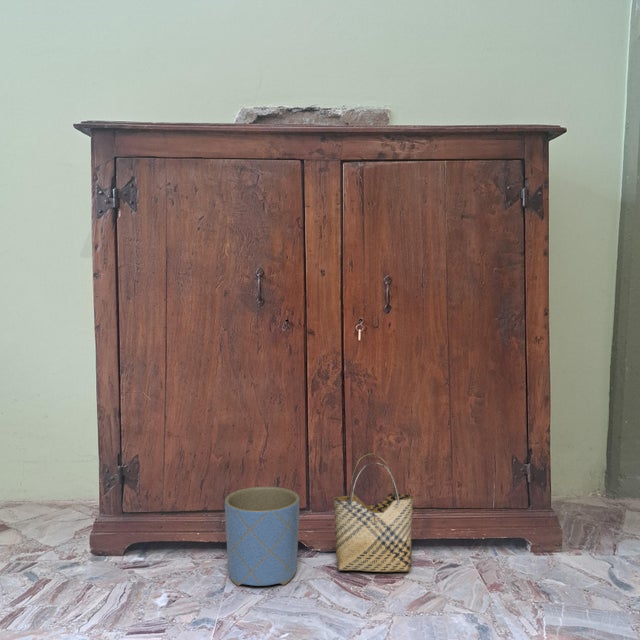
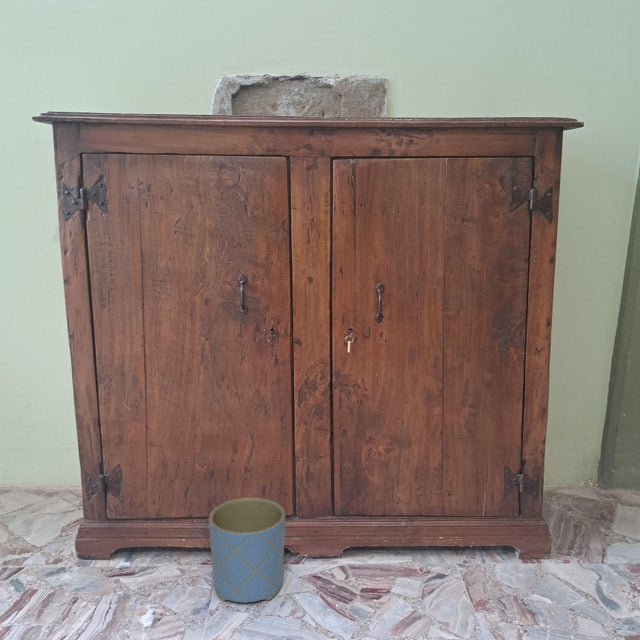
woven basket: present [332,453,414,572] -> none [319,465,402,585]

